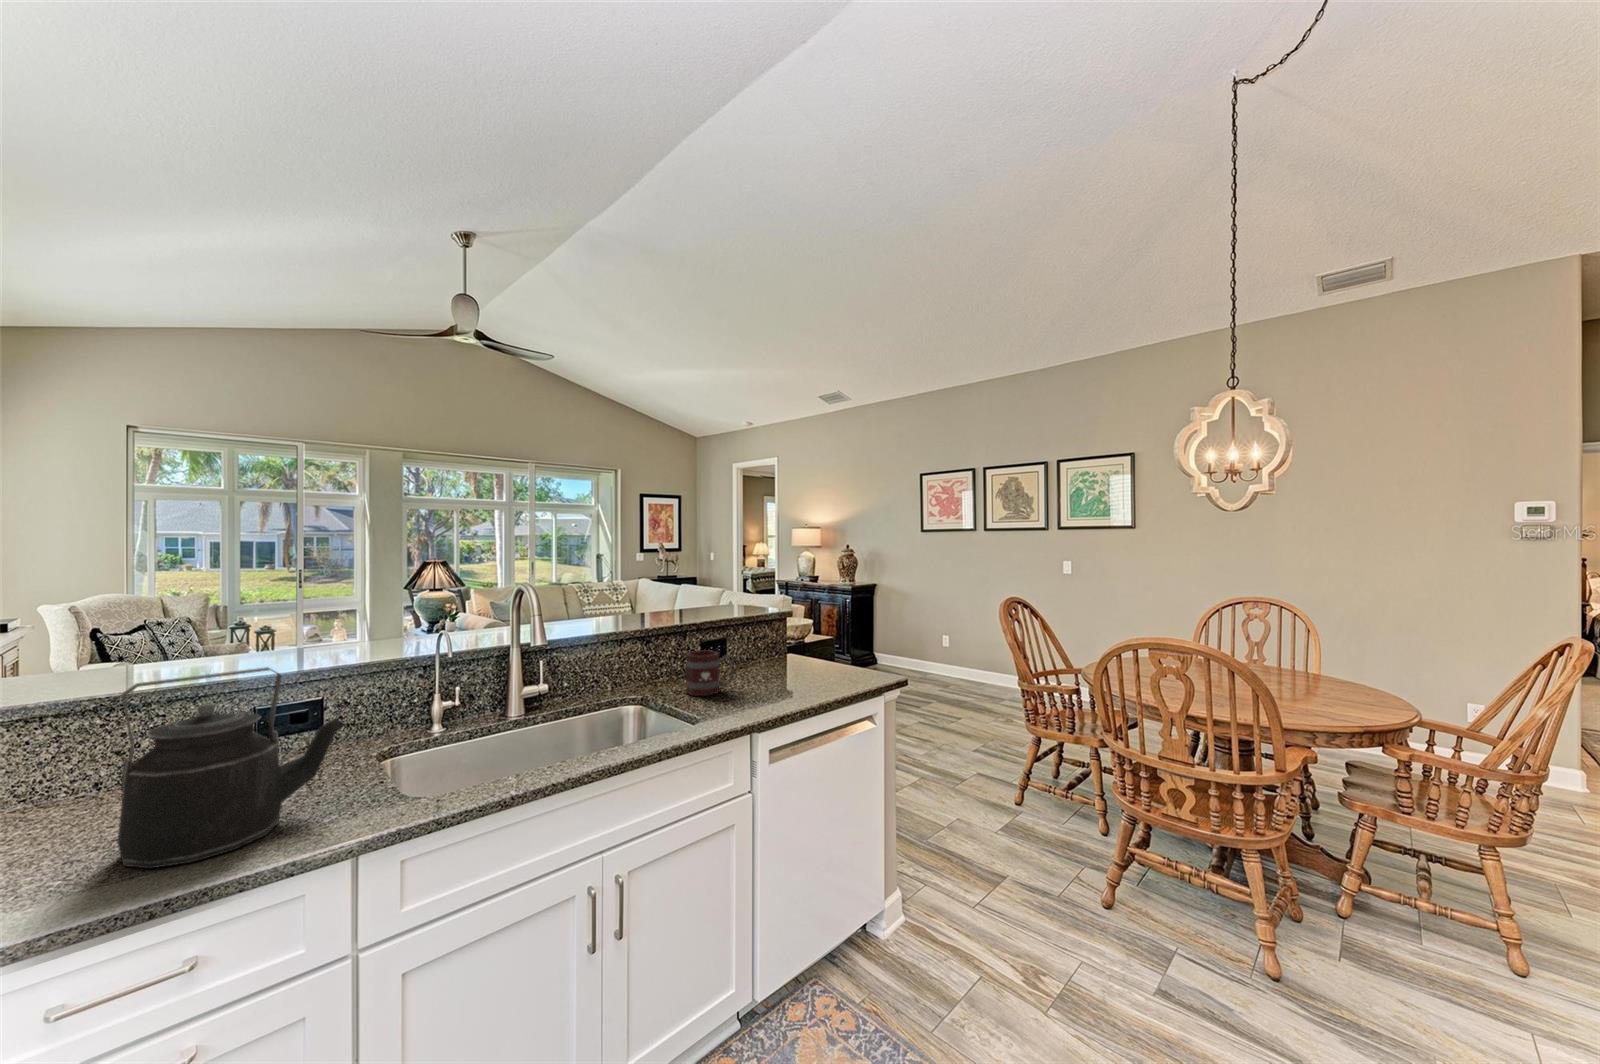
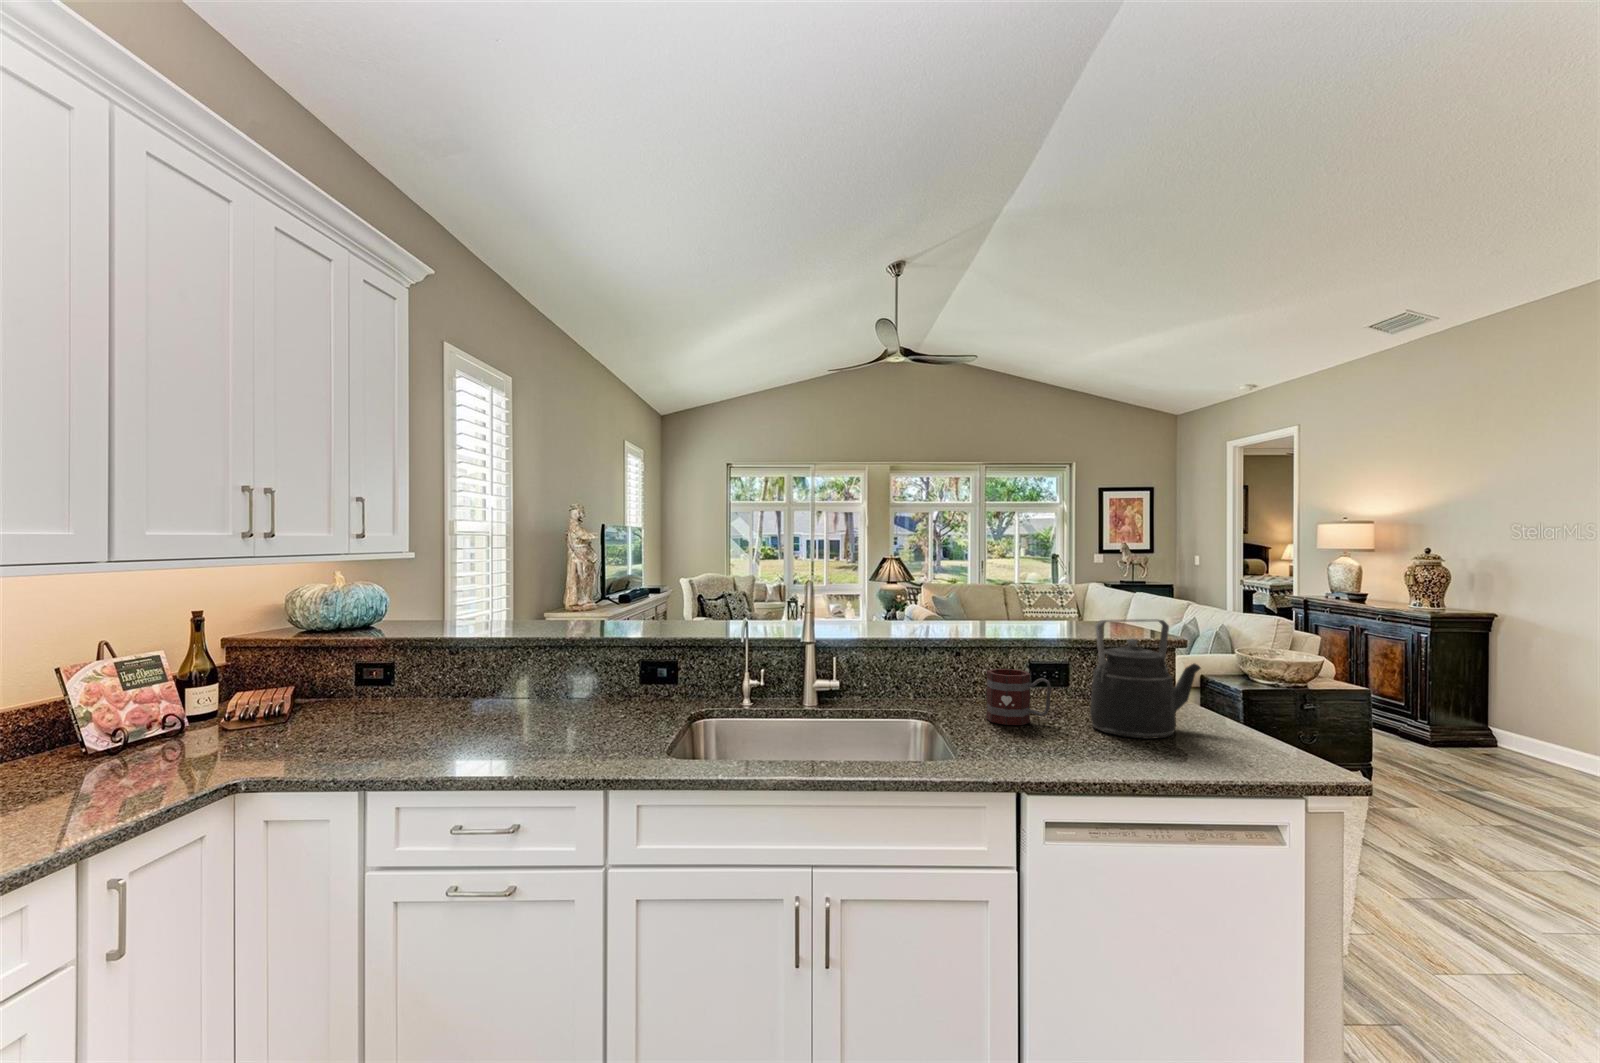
kettle: present [117,667,345,868] -> present [1090,619,1201,739]

